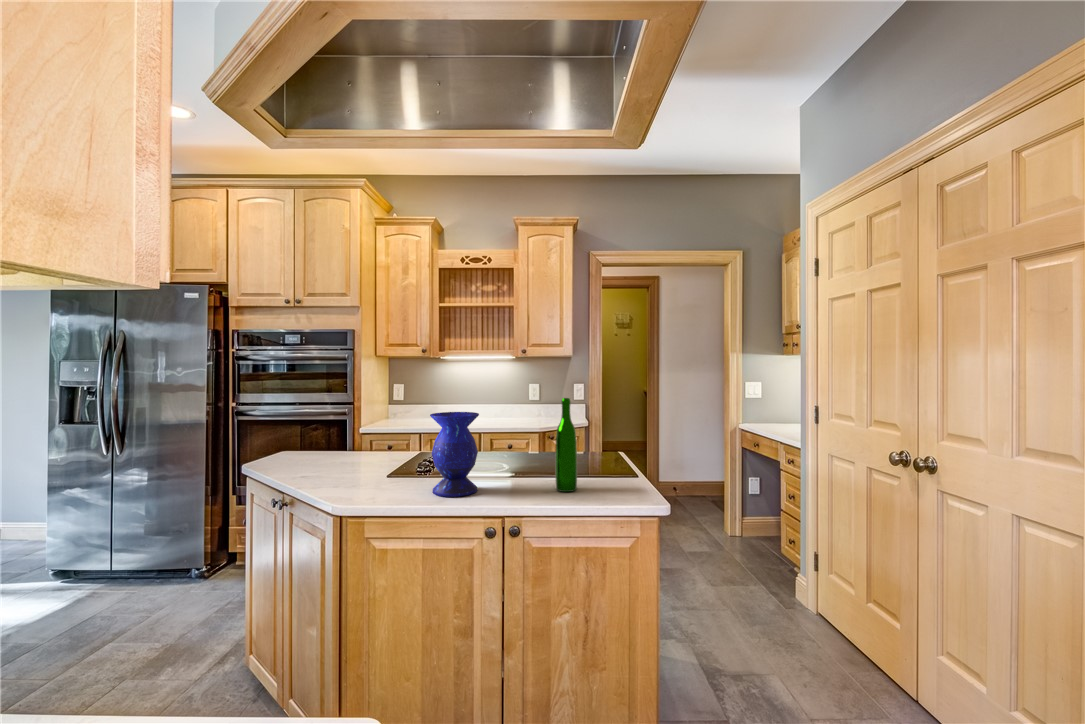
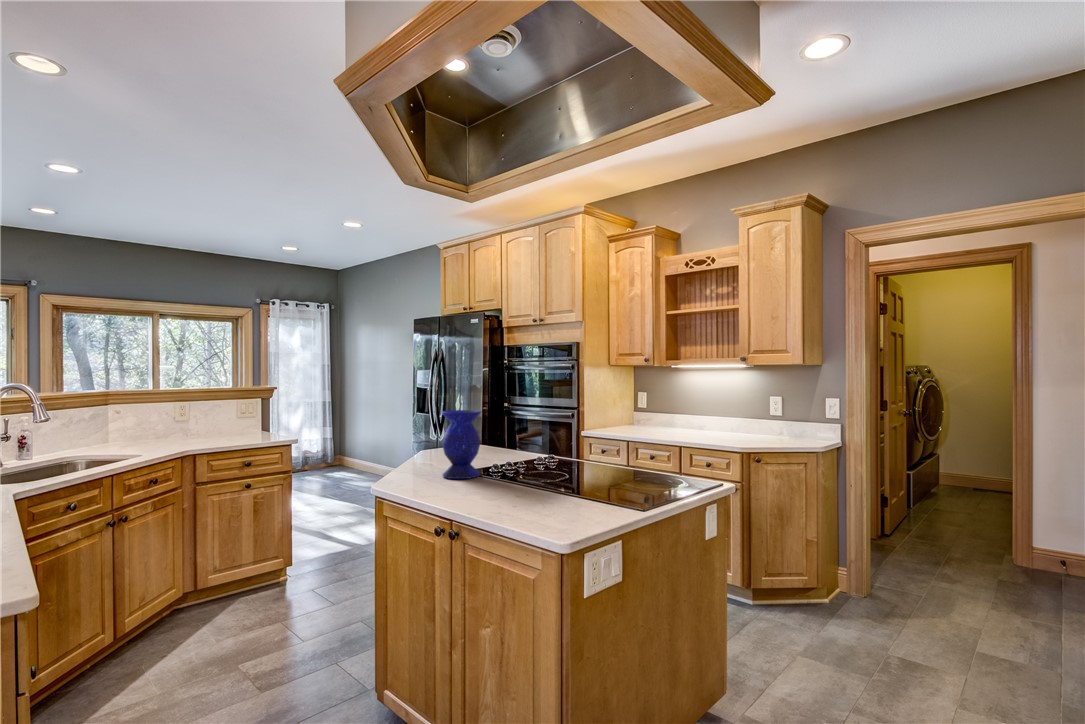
wine bottle: present [555,398,577,492] -> none [517,401,537,491]

